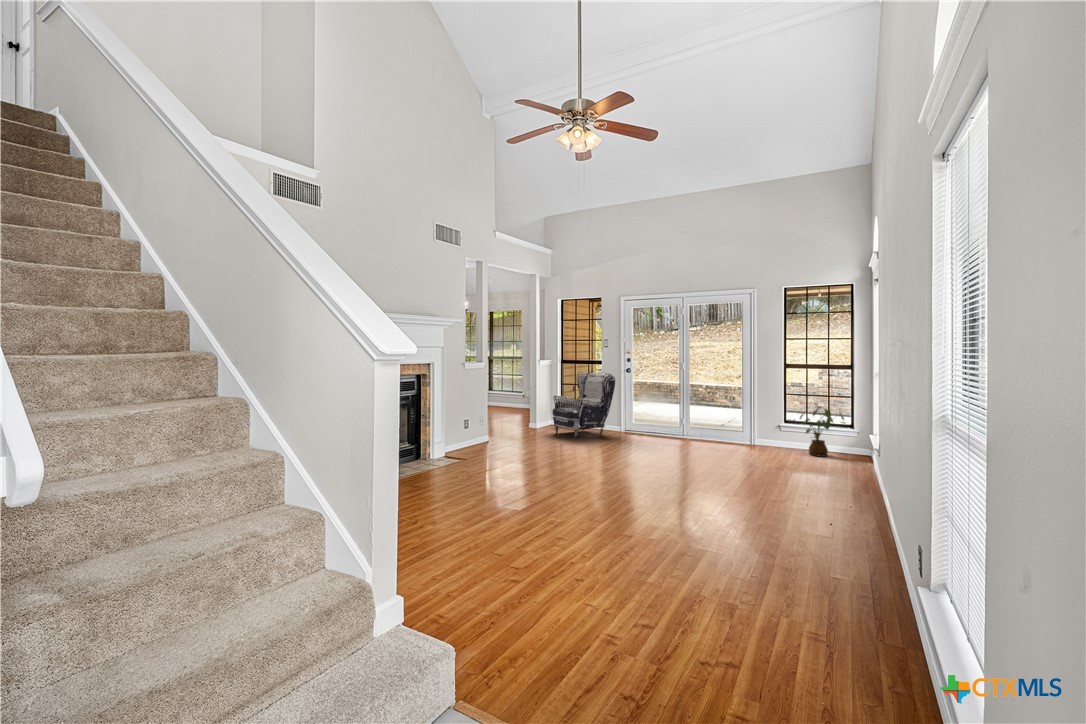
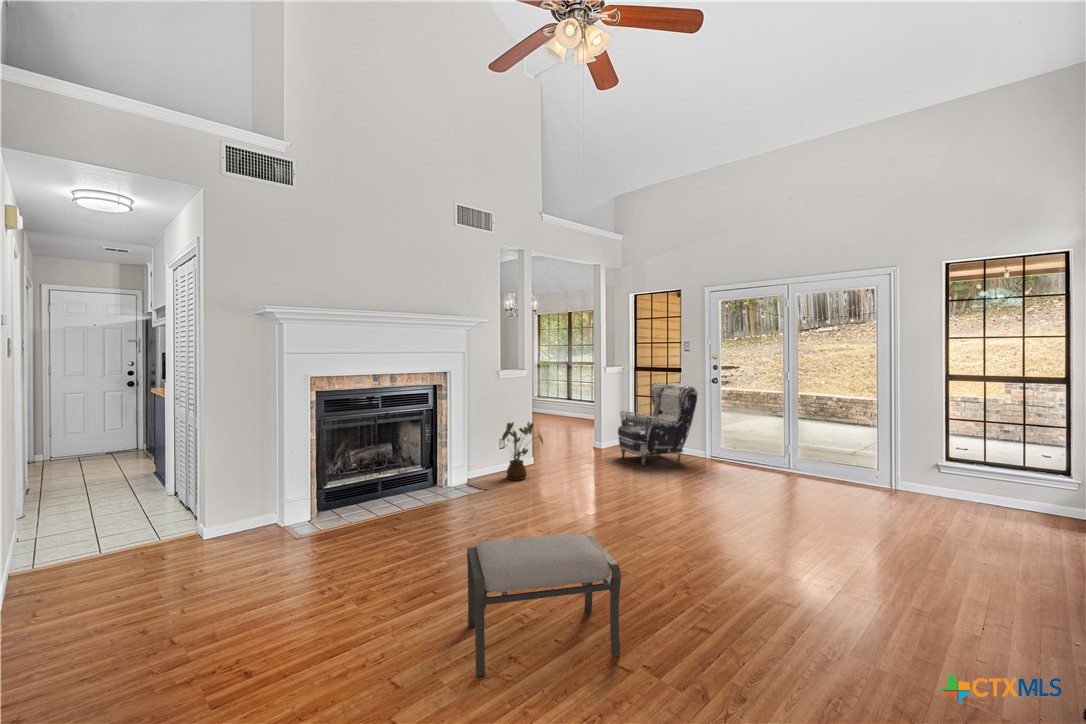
house plant: present [800,409,844,457] -> present [502,422,543,480]
ottoman: none [517,464,621,546] -> present [467,534,621,677]

